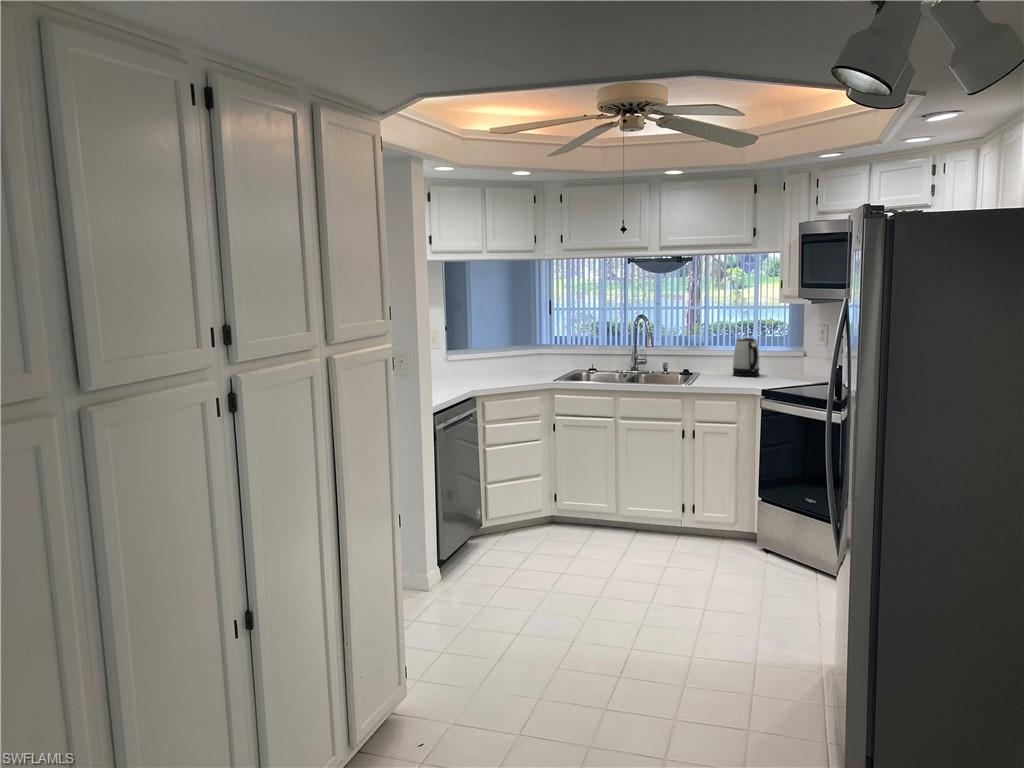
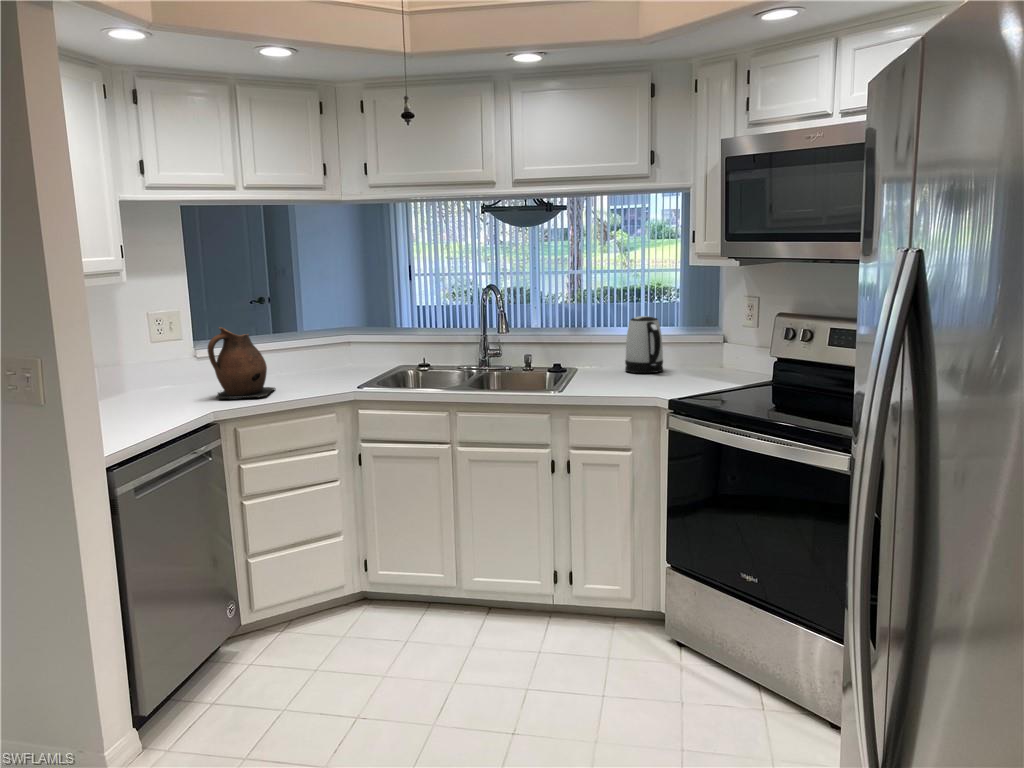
ceramic pitcher: none [467,340,503,384] -> present [208,328,276,398]

